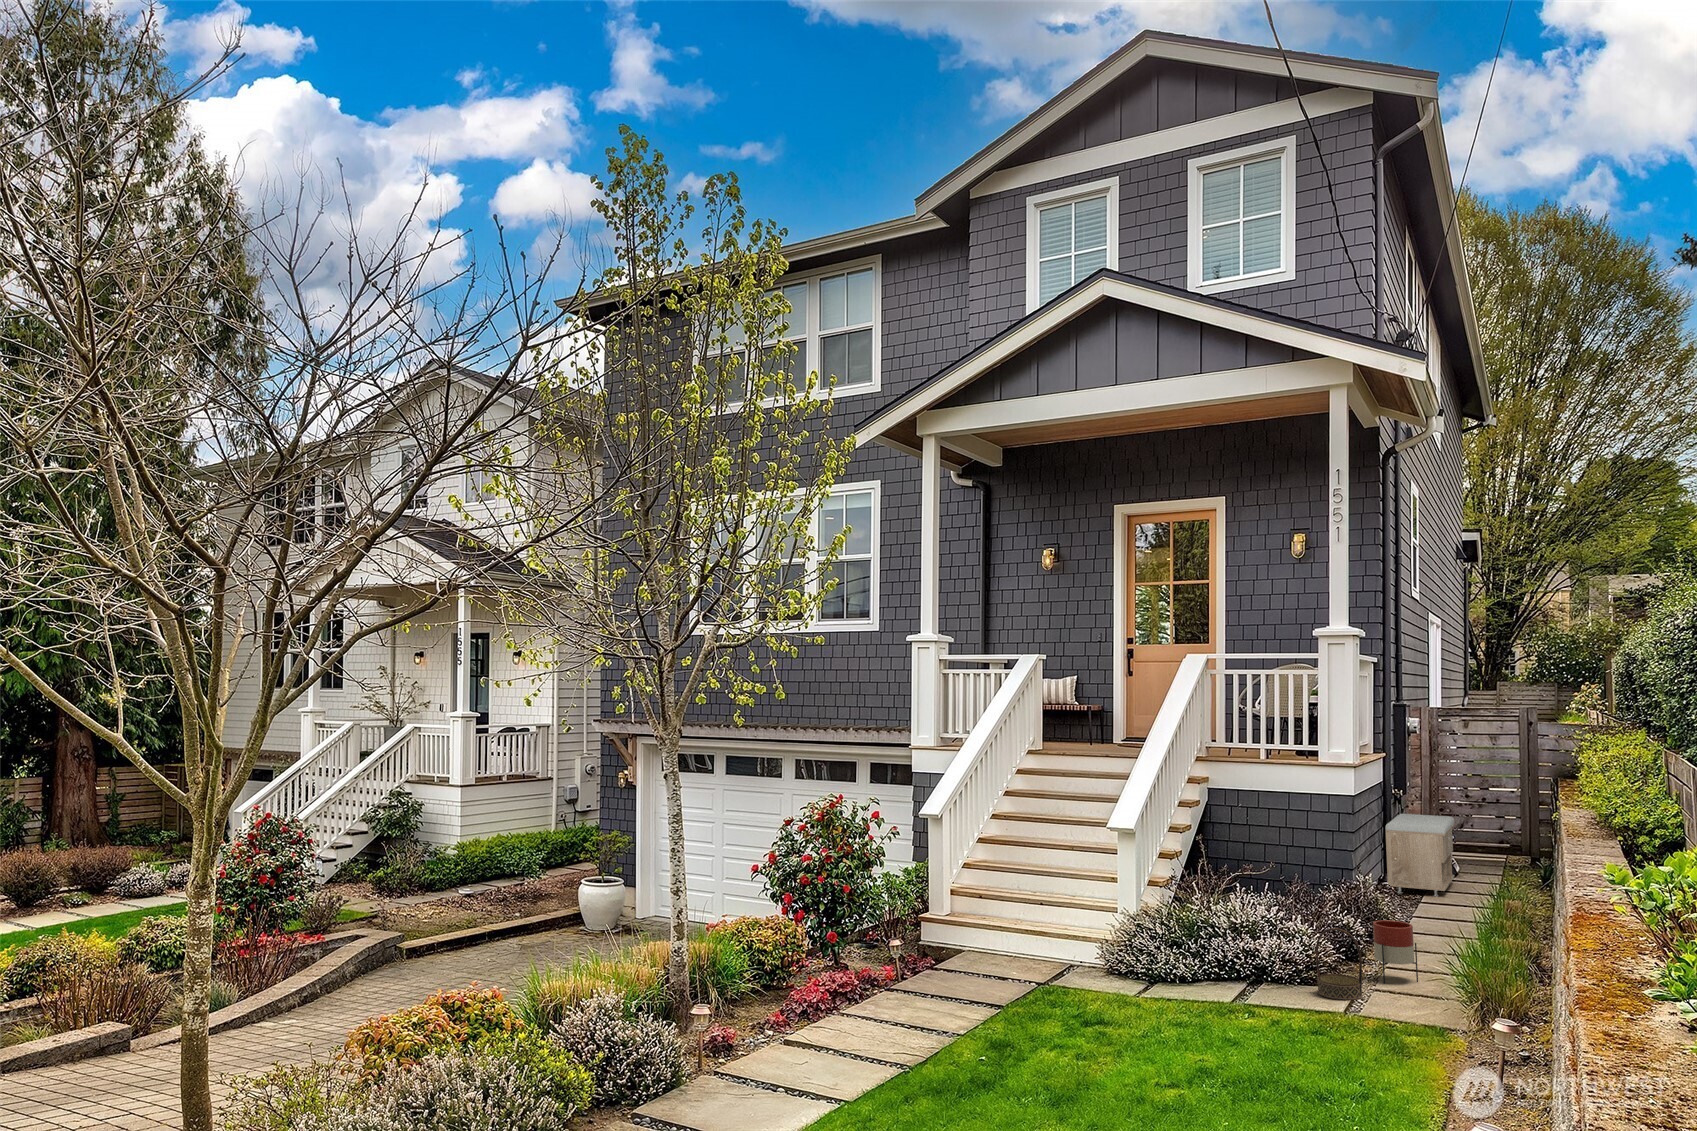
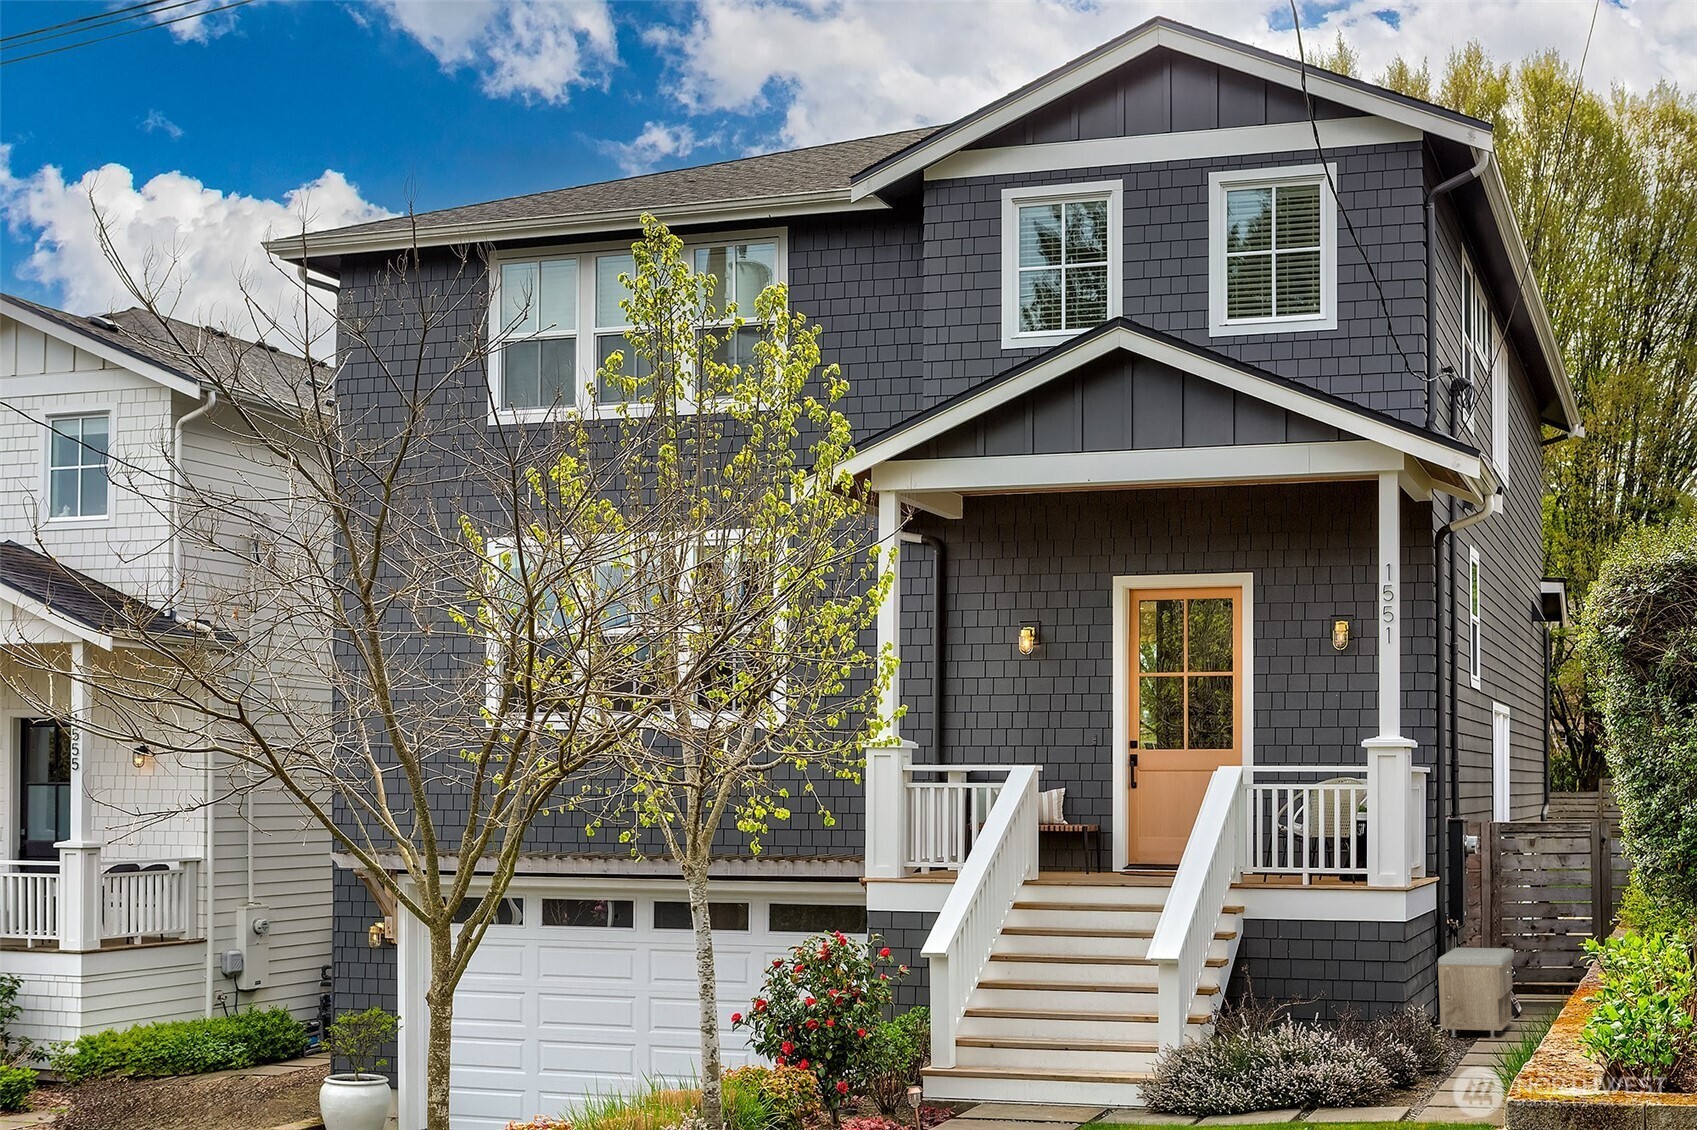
planter: present [1373,920,1418,984] -> none [1423,1040,1466,1102]
basket: present [1316,928,1362,1000] -> none [1368,1045,1413,1114]

